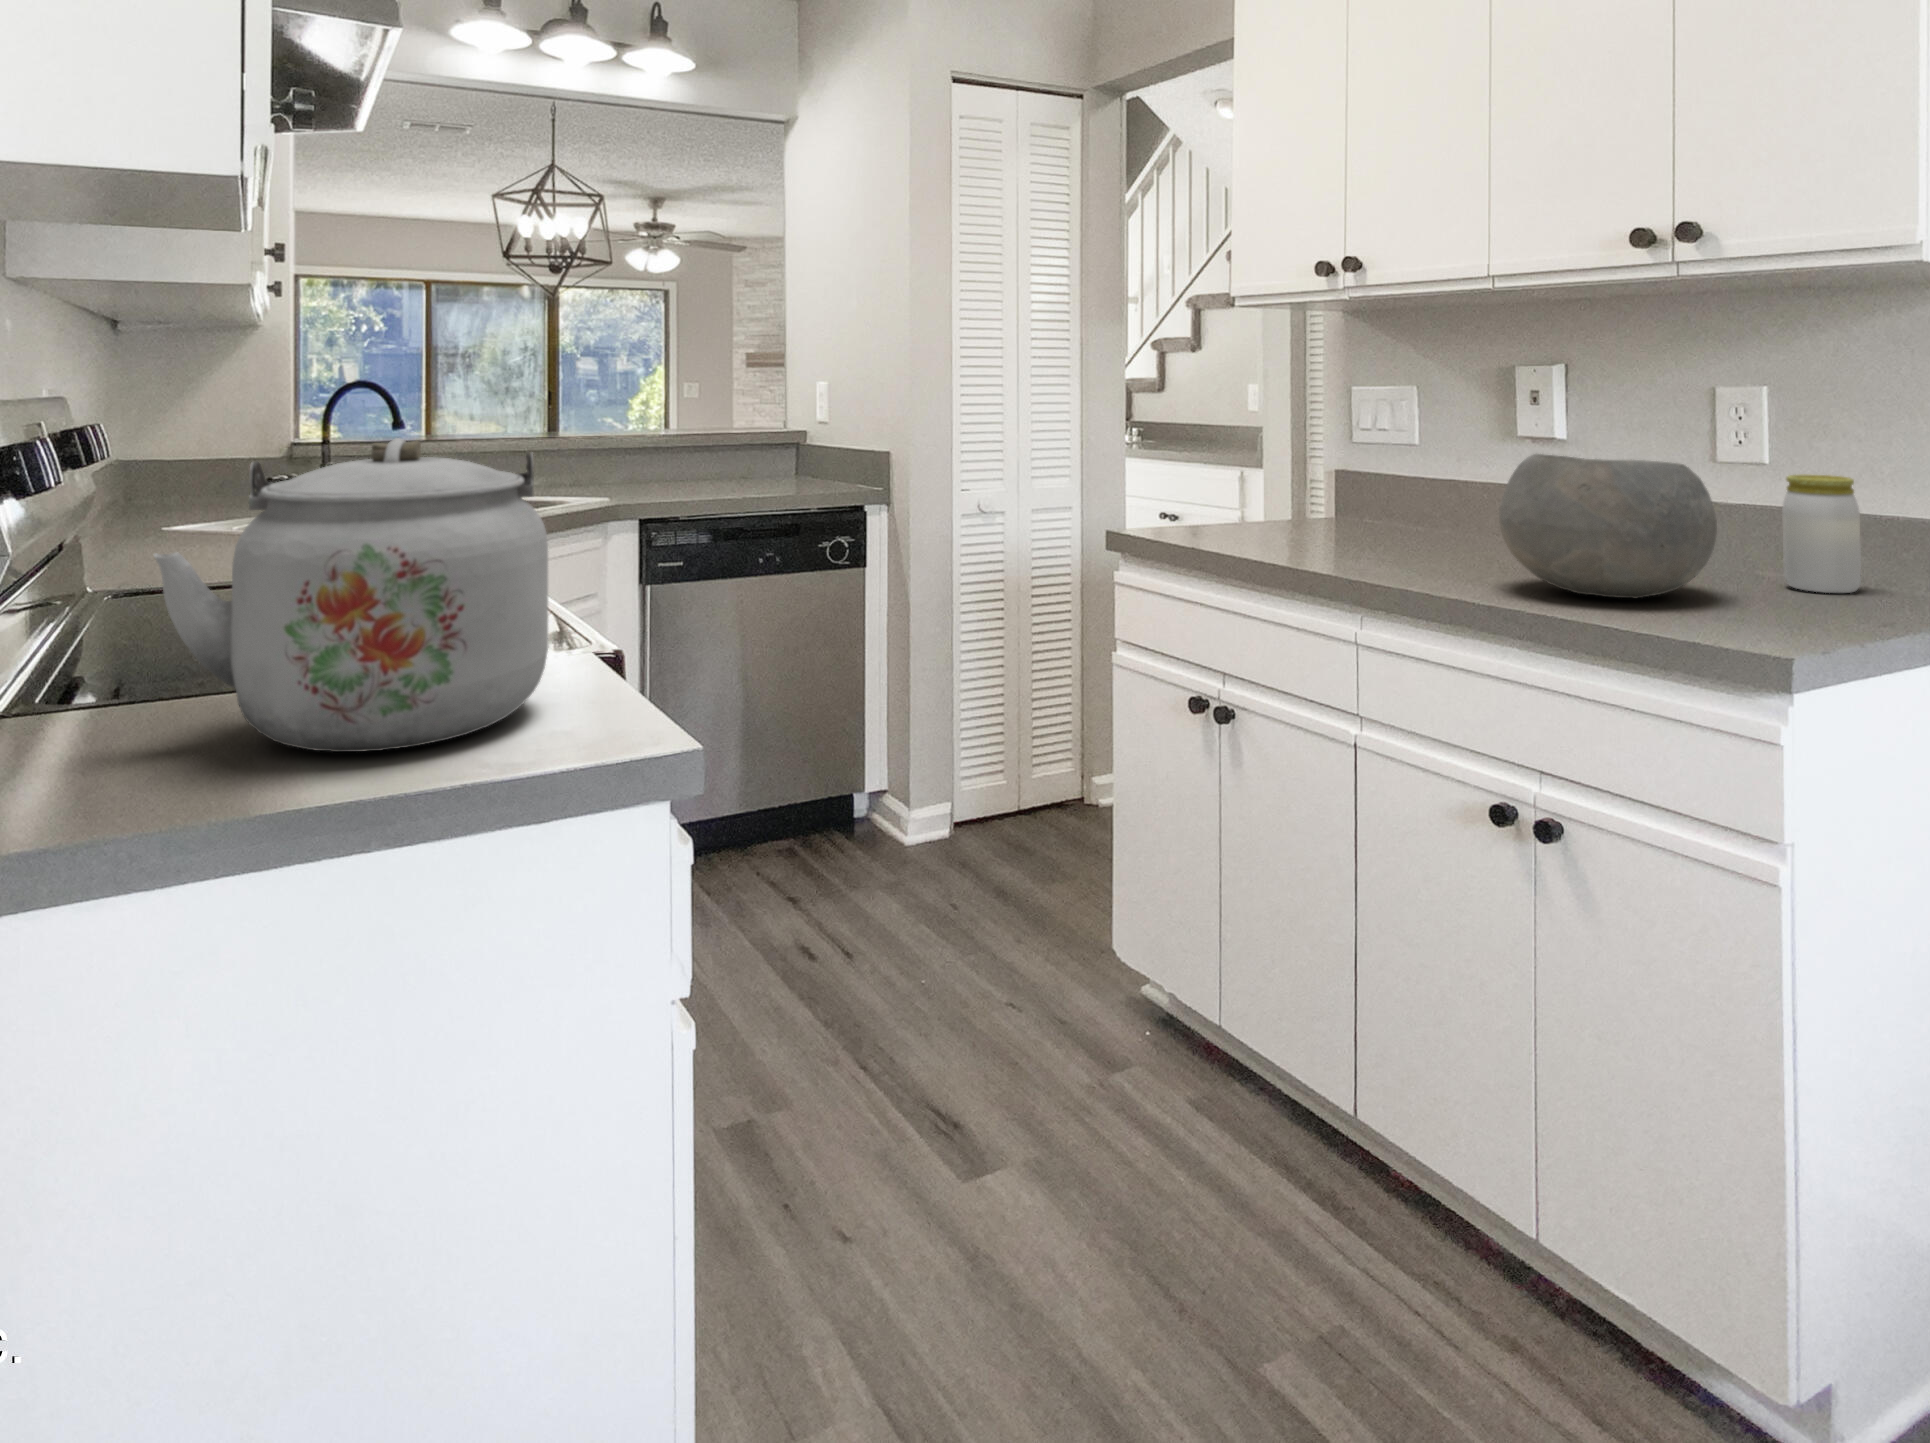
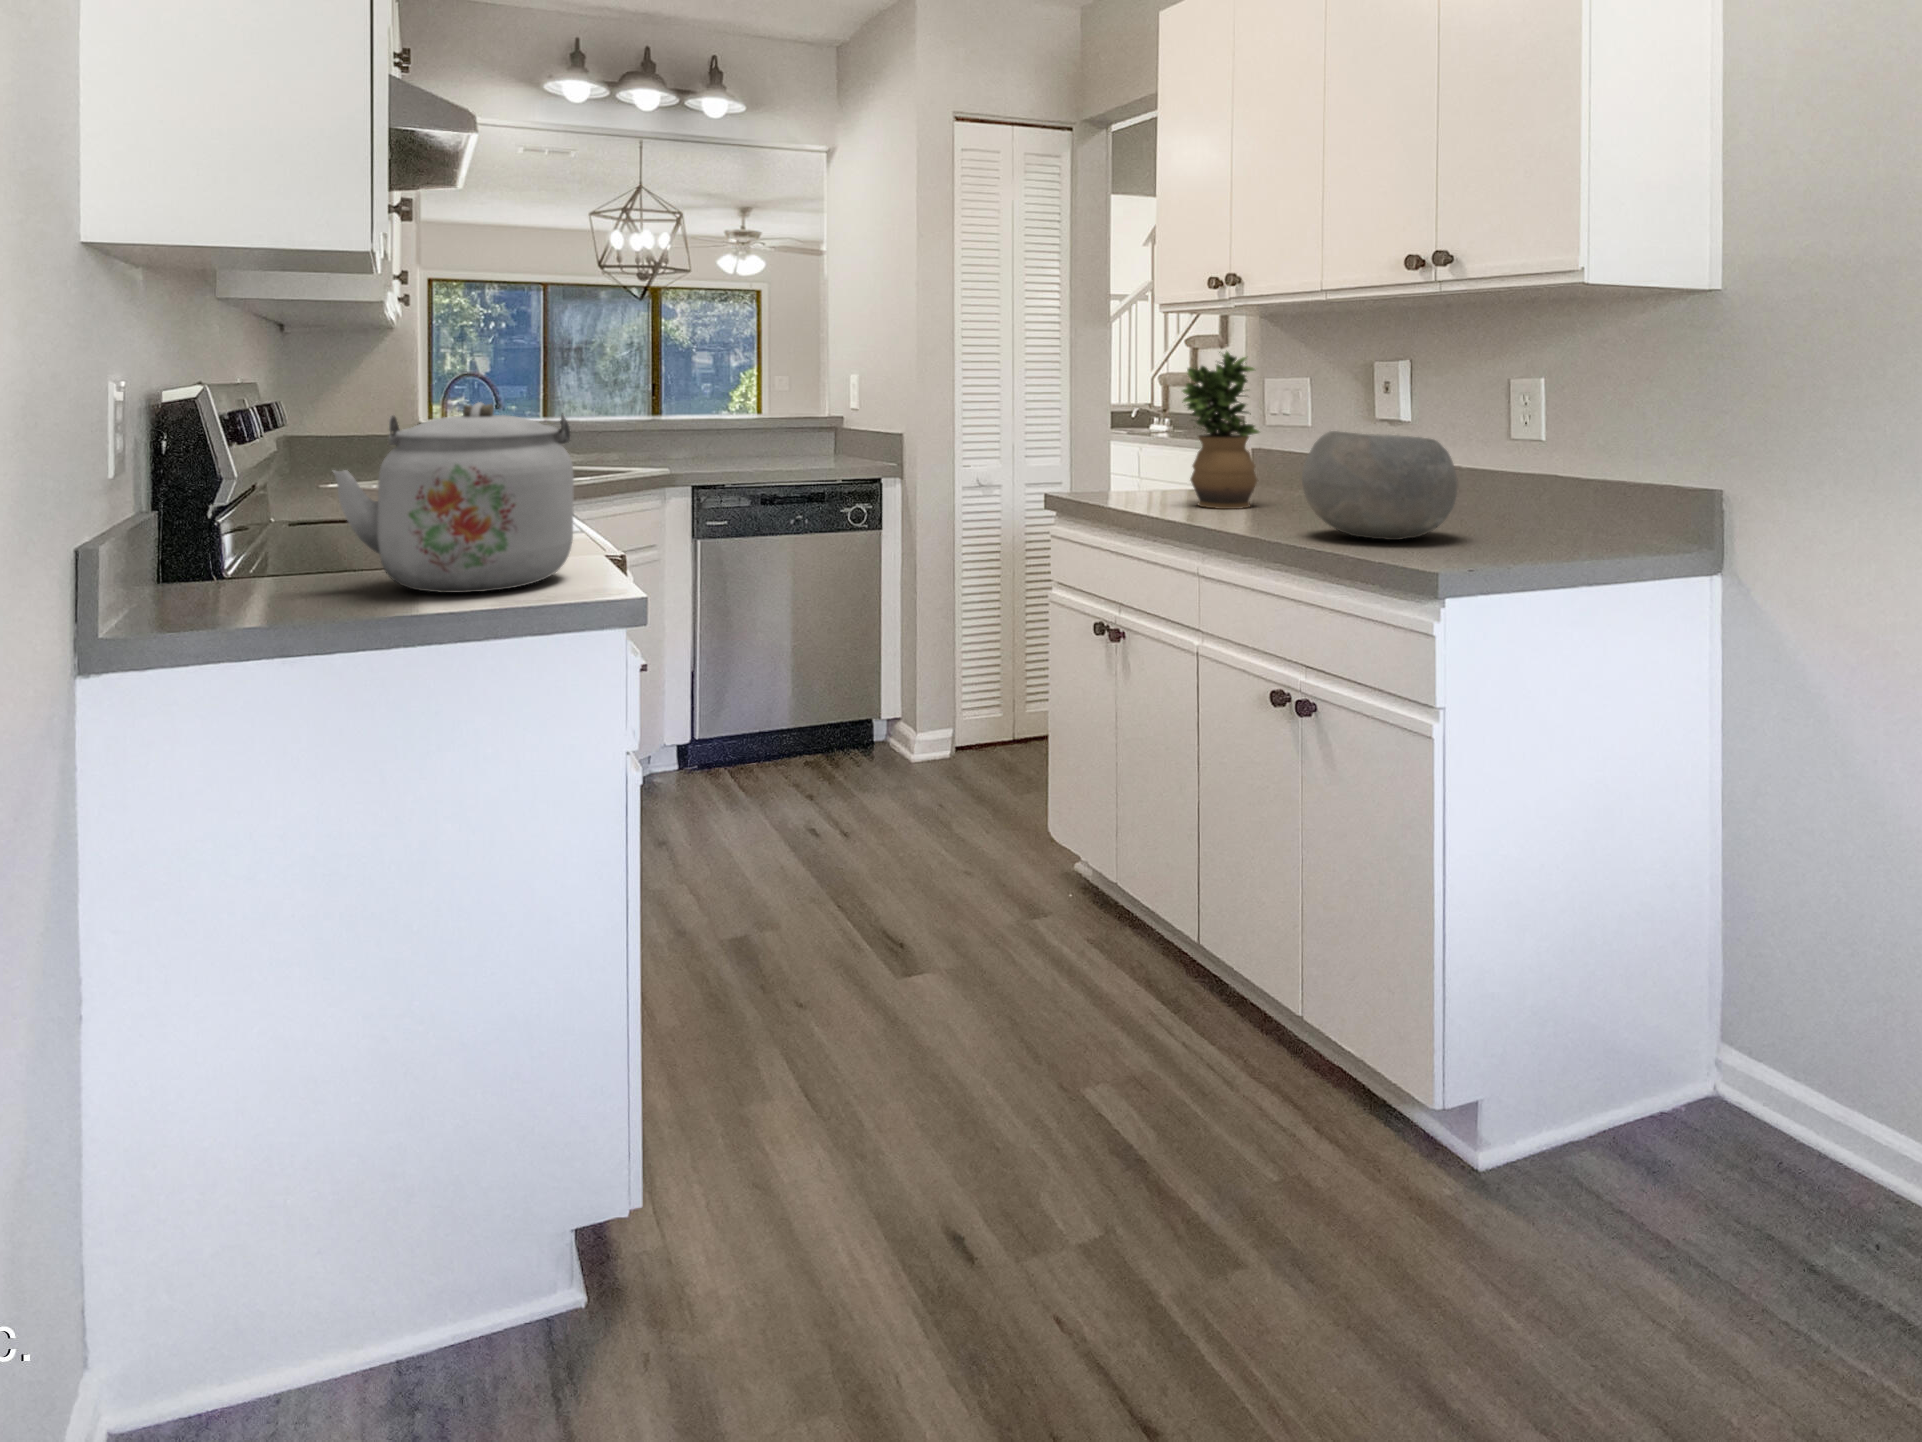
potted plant: none [1281,349,1382,548] -> present [1183,352,1259,509]
jar: present [1782,475,1861,593] -> none [1521,449,1576,539]

